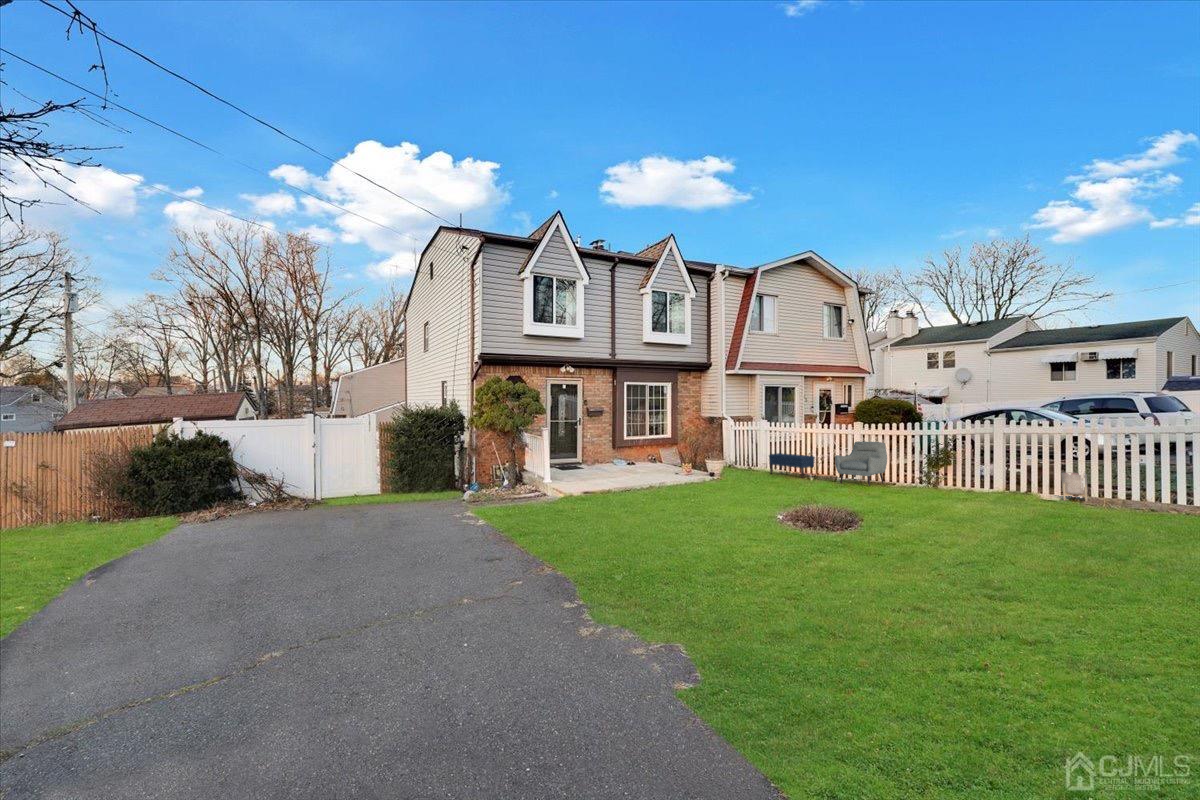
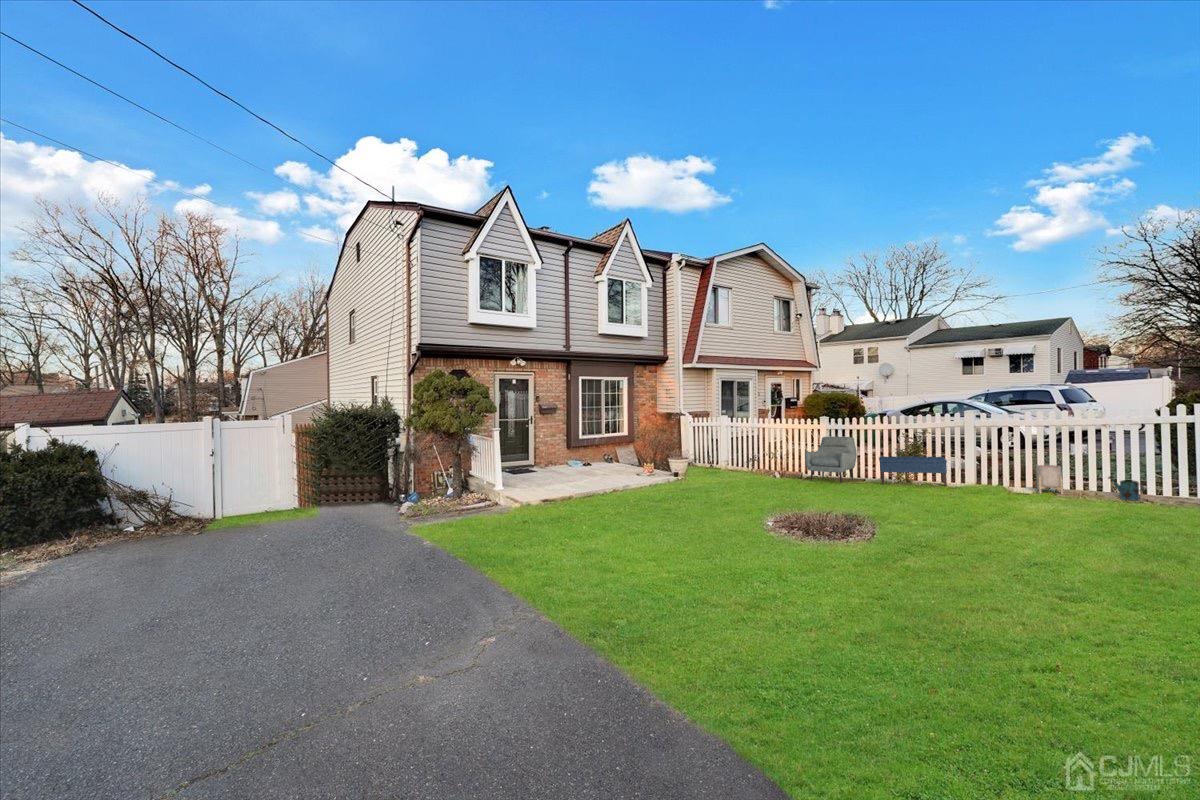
bench: present [769,453,815,478] -> present [879,456,947,486]
watering can: none [1134,484,1167,509] -> present [1108,476,1143,501]

